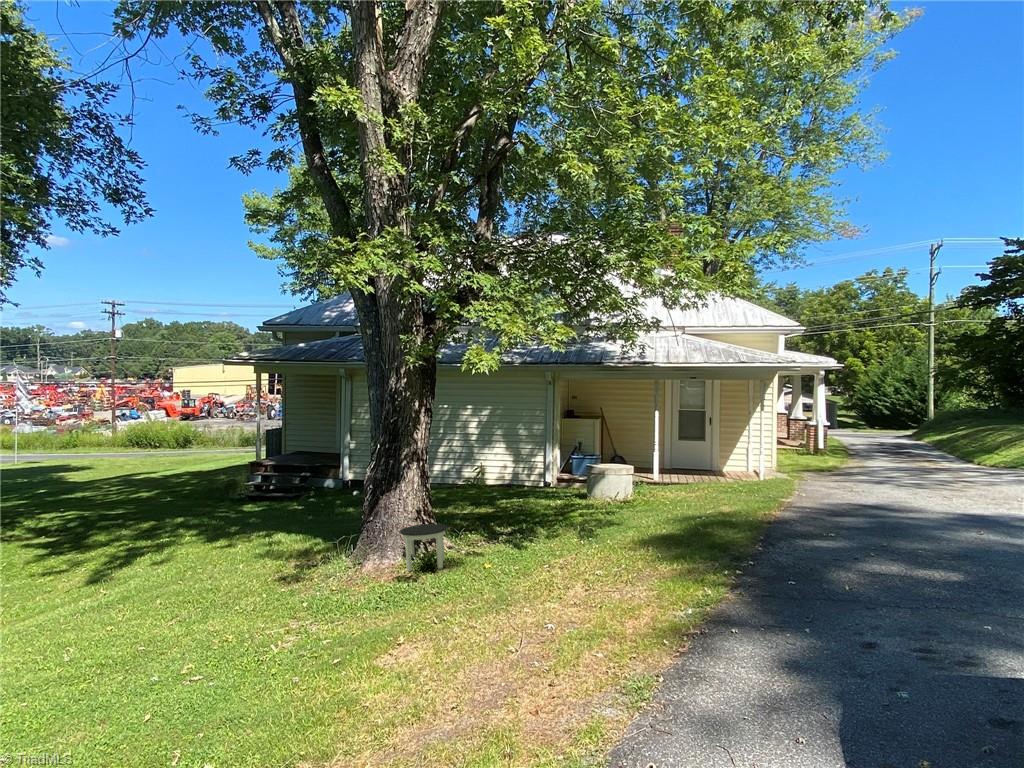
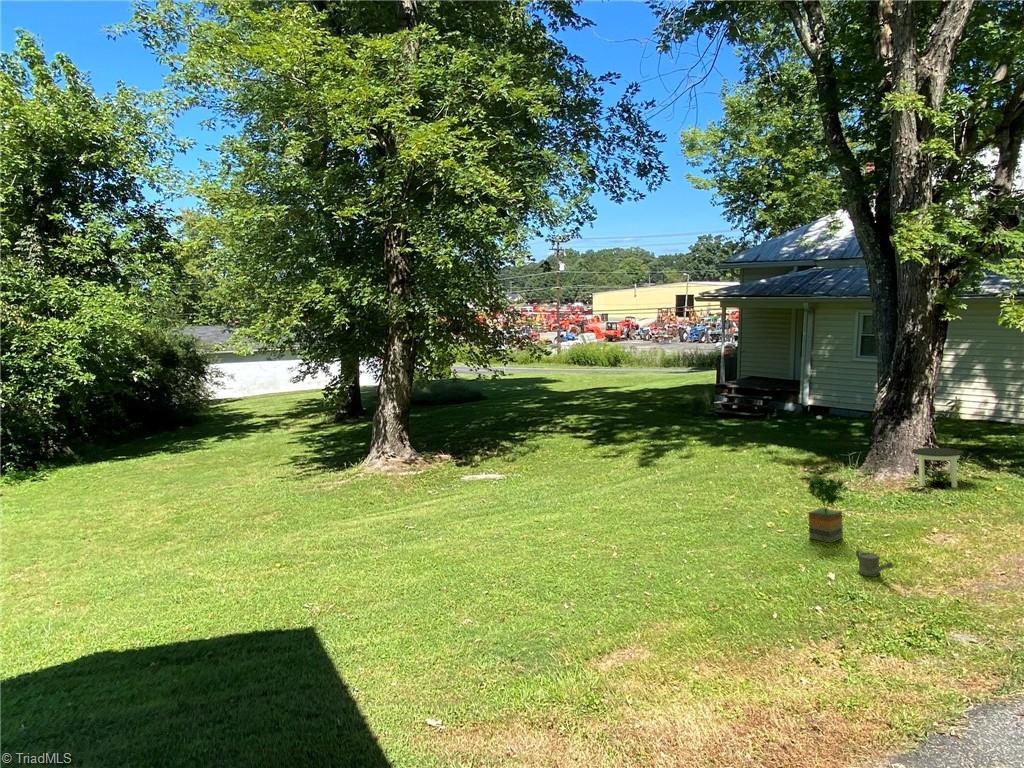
potted tree: none [223,589,282,681] -> present [808,478,848,543]
watering can: none [259,695,294,736] -> present [856,550,893,577]

